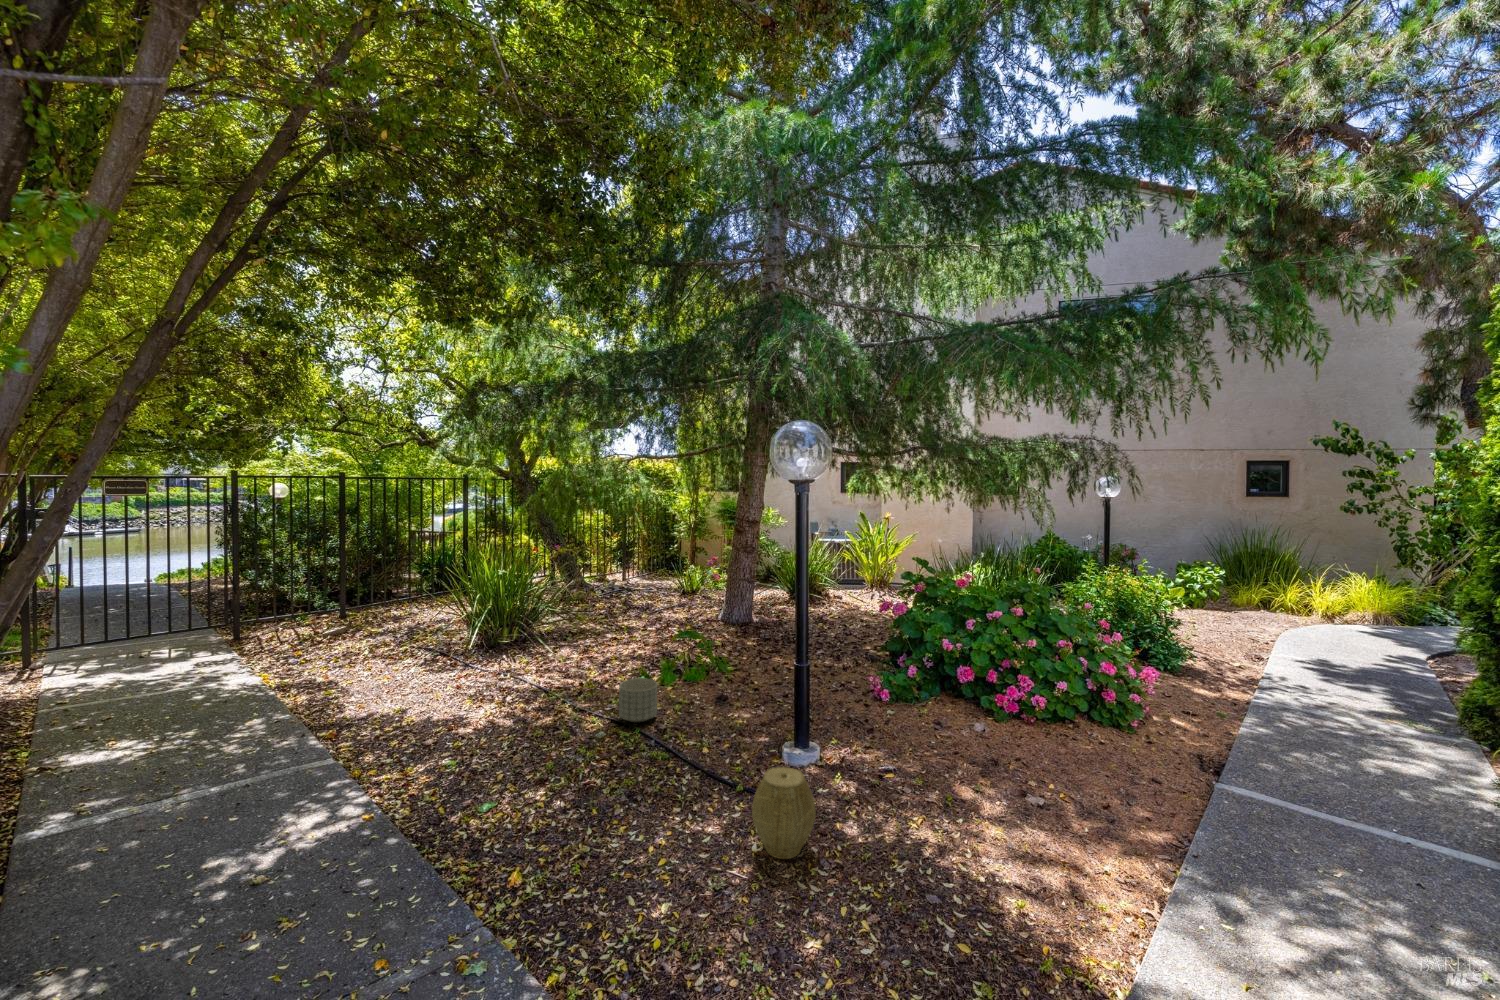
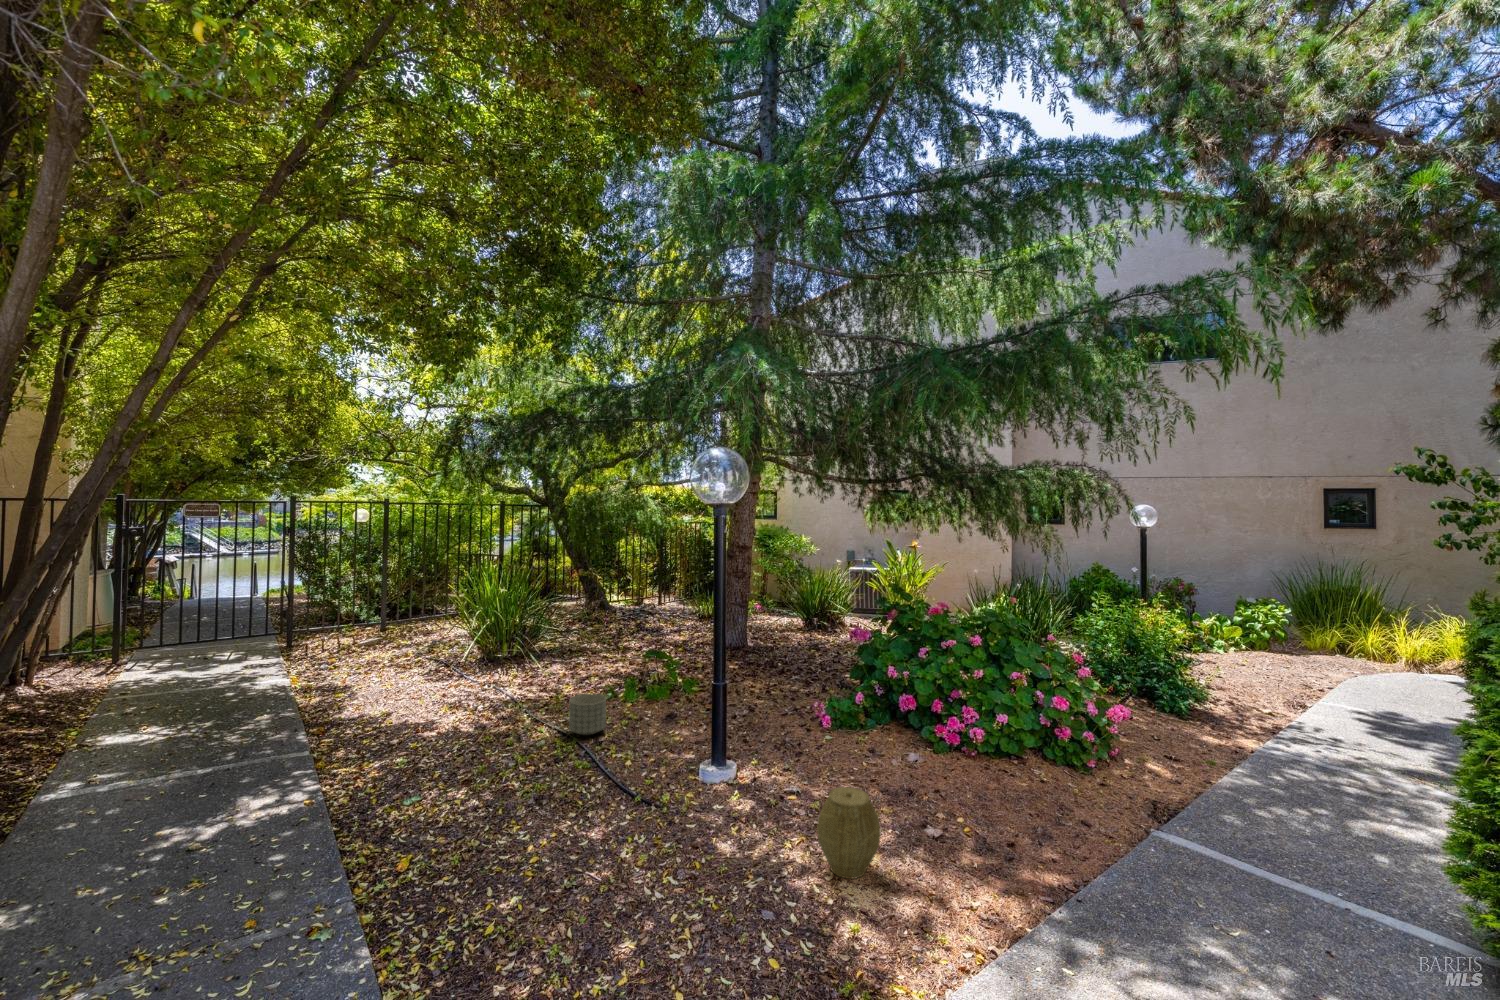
woven basket: present [752,767,816,859] -> present [817,787,881,879]

